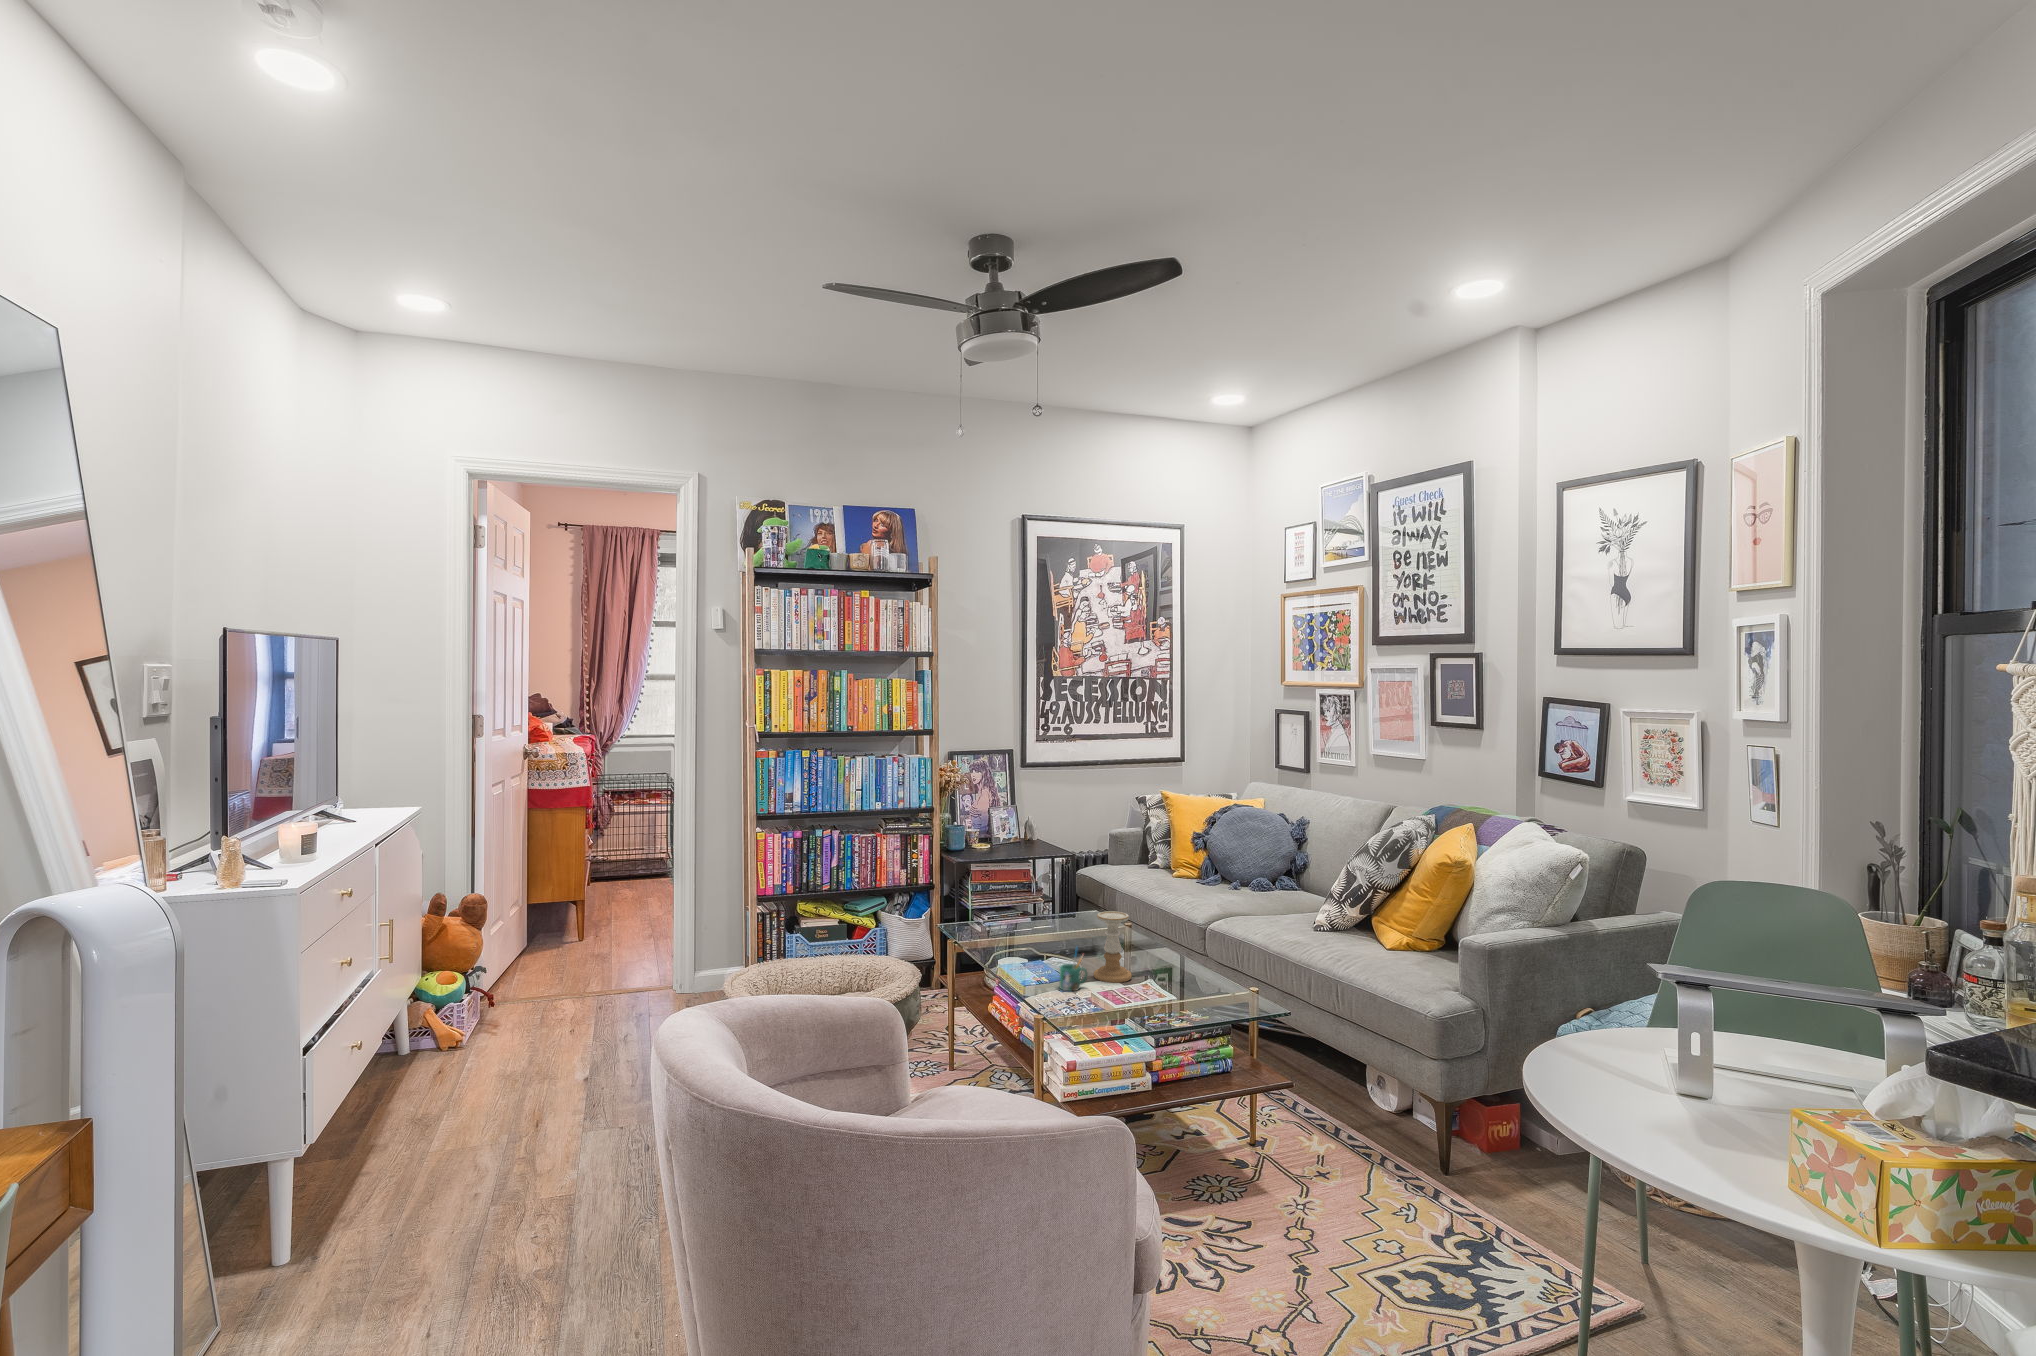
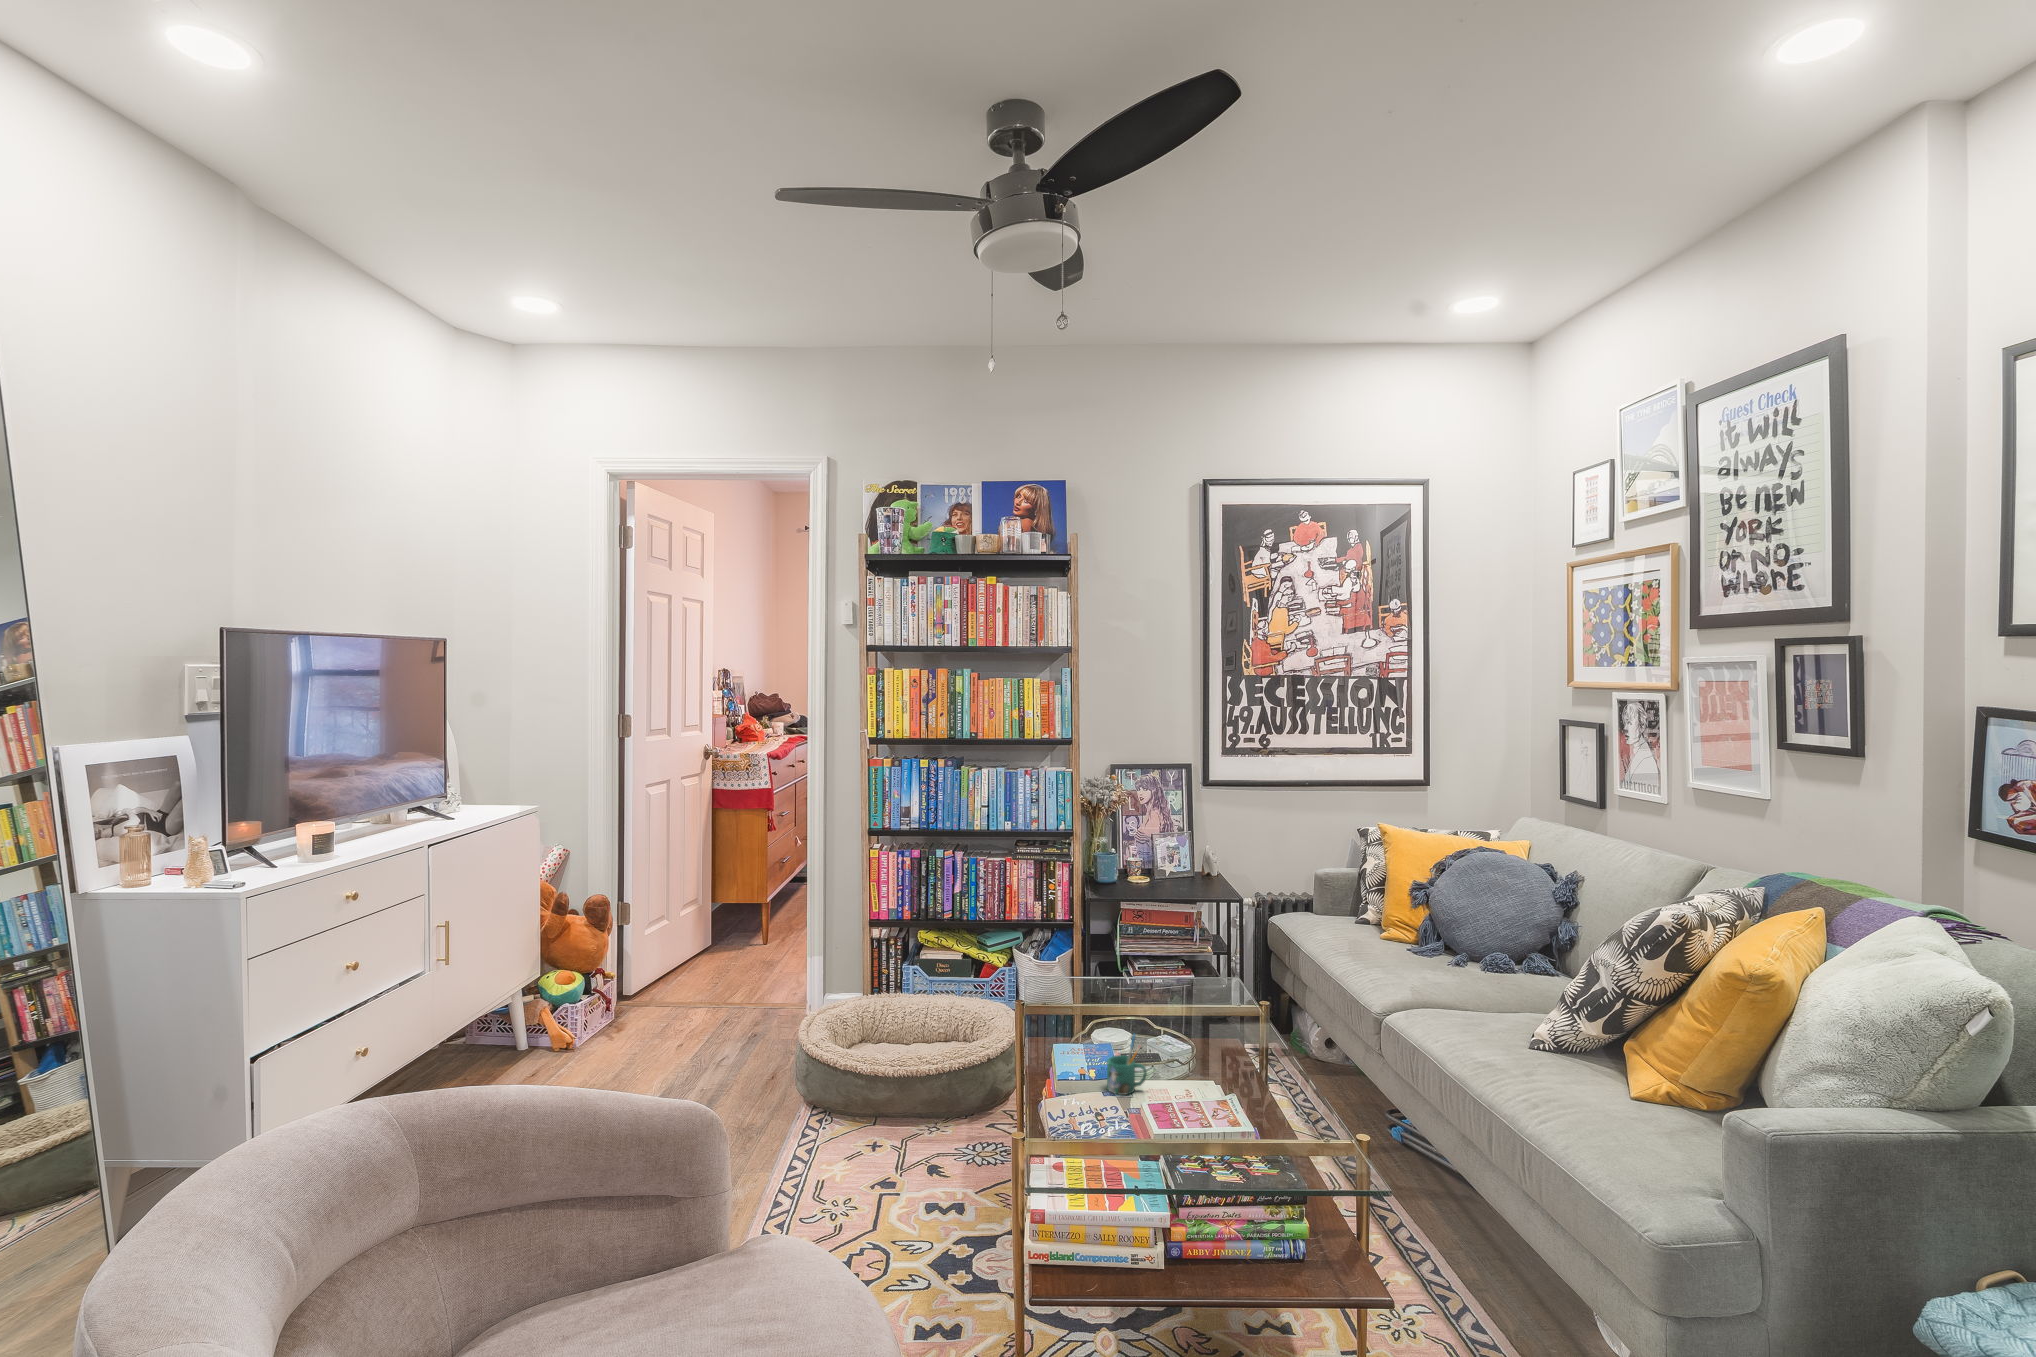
candle holder: present [1094,911,1132,983] -> none [1171,989,1223,1090]

